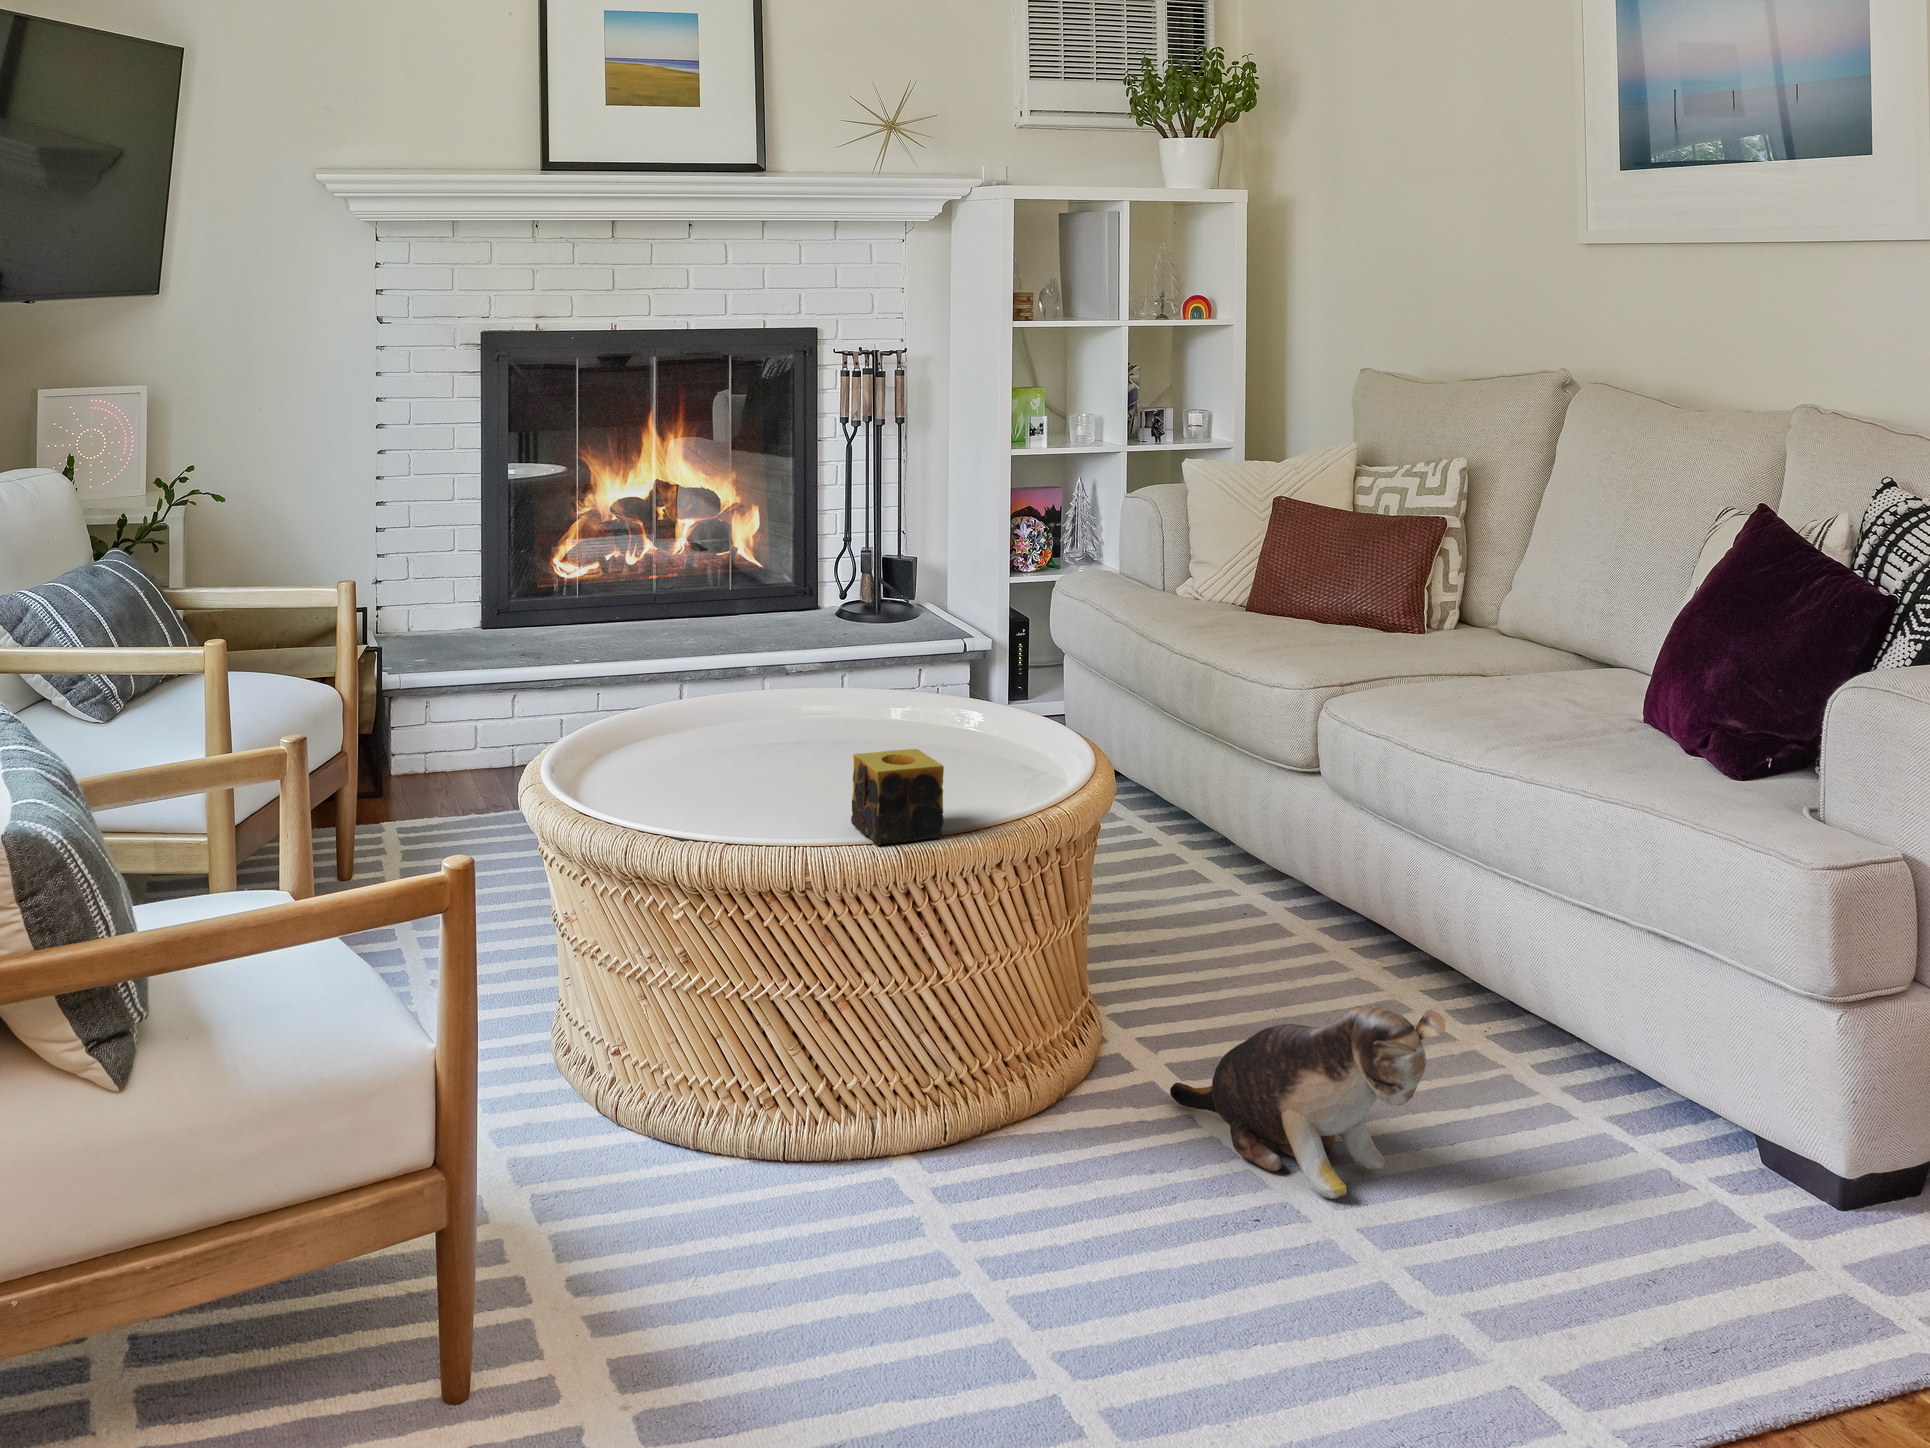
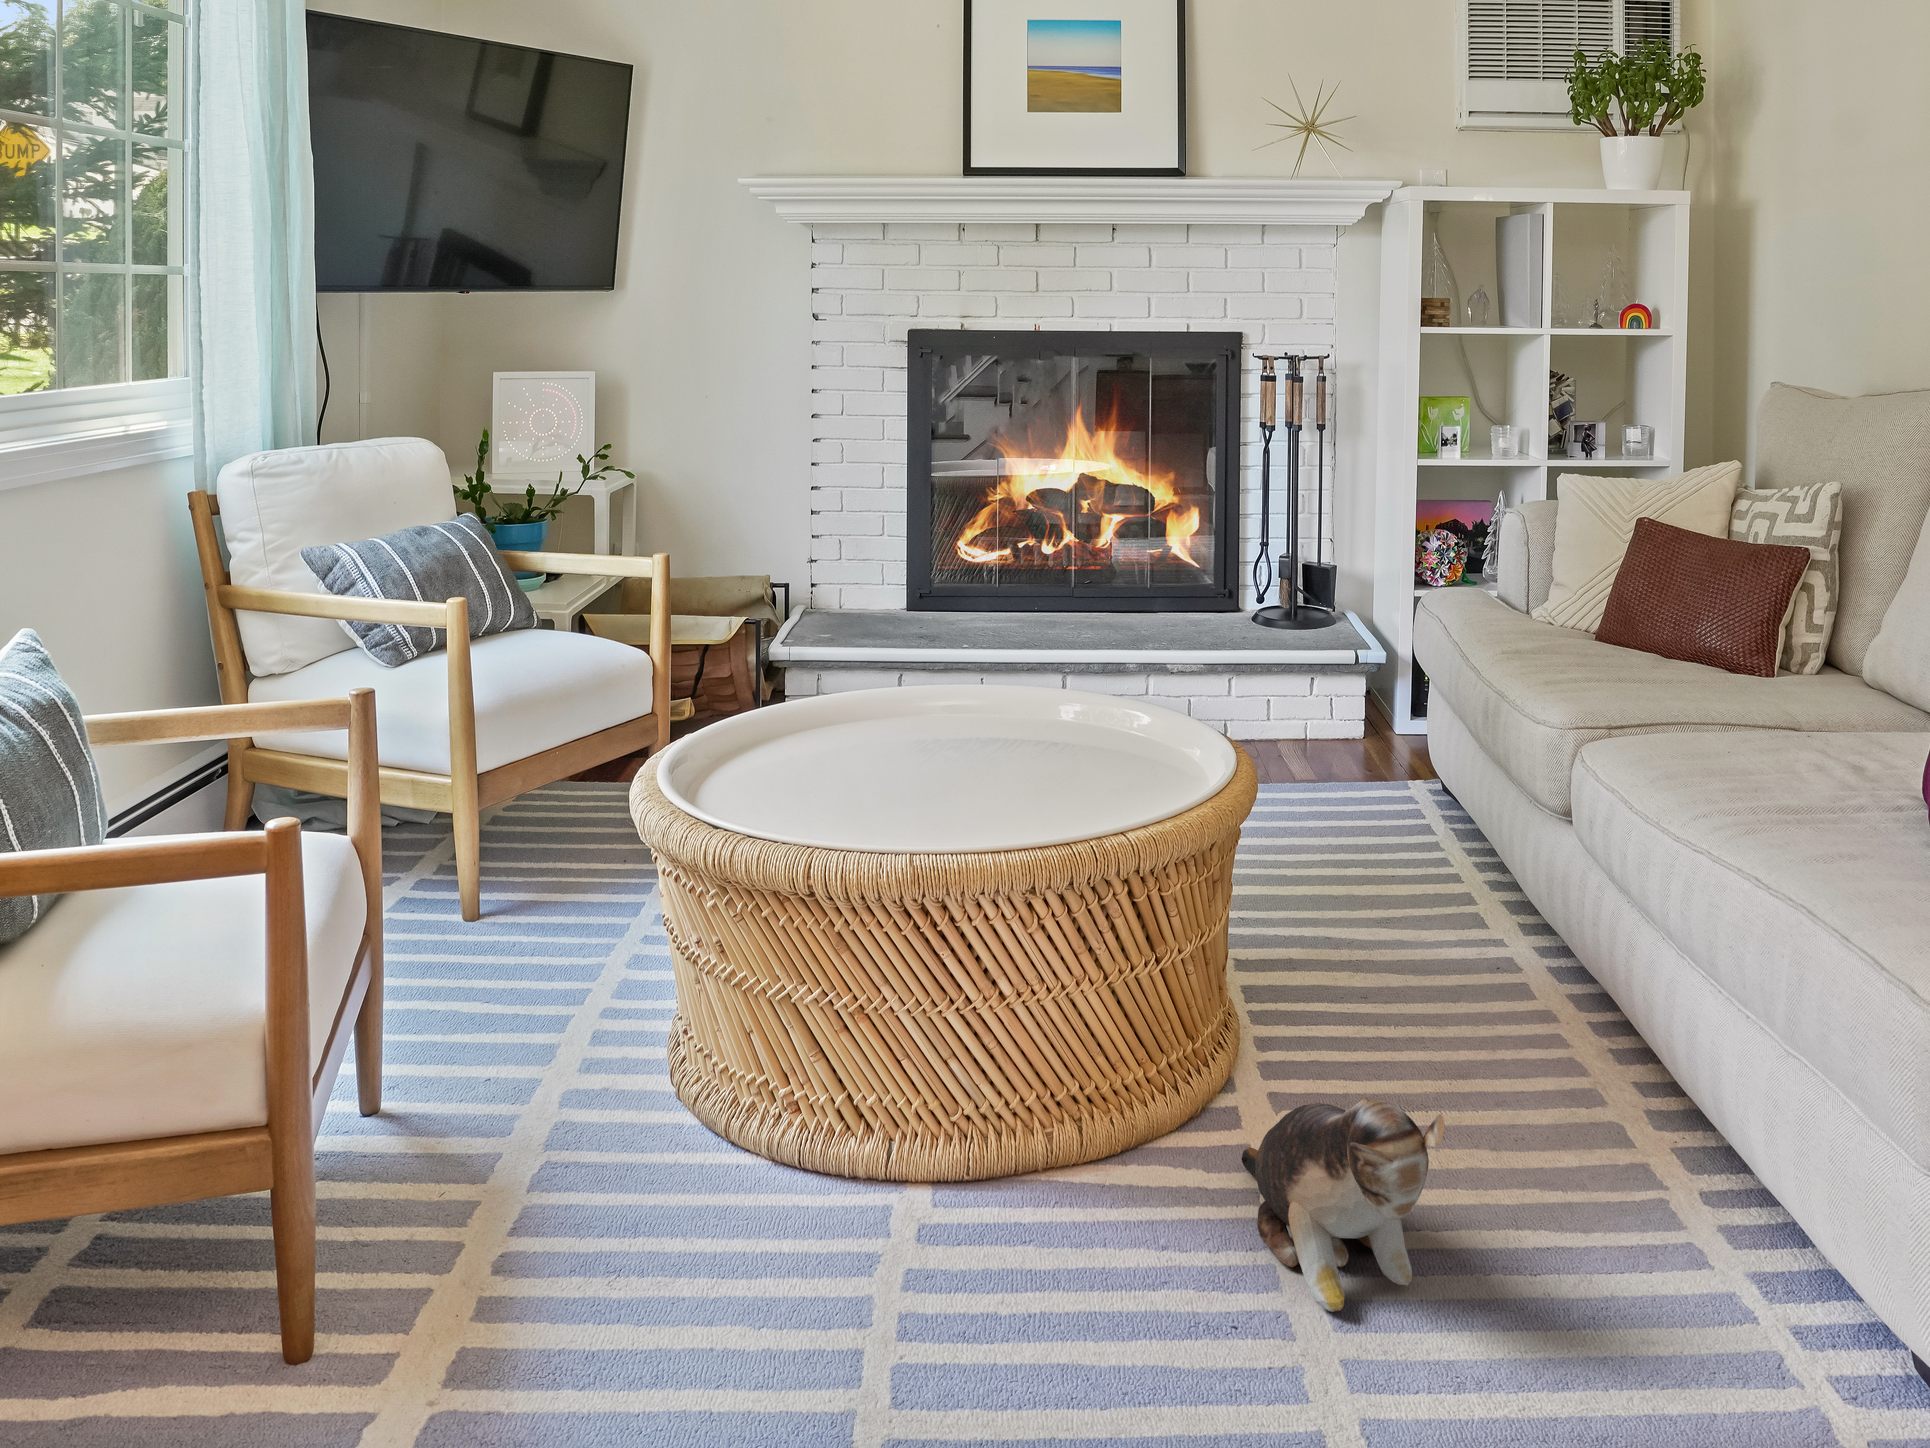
candle: present [851,749,944,844] -> none [893,761,972,857]

